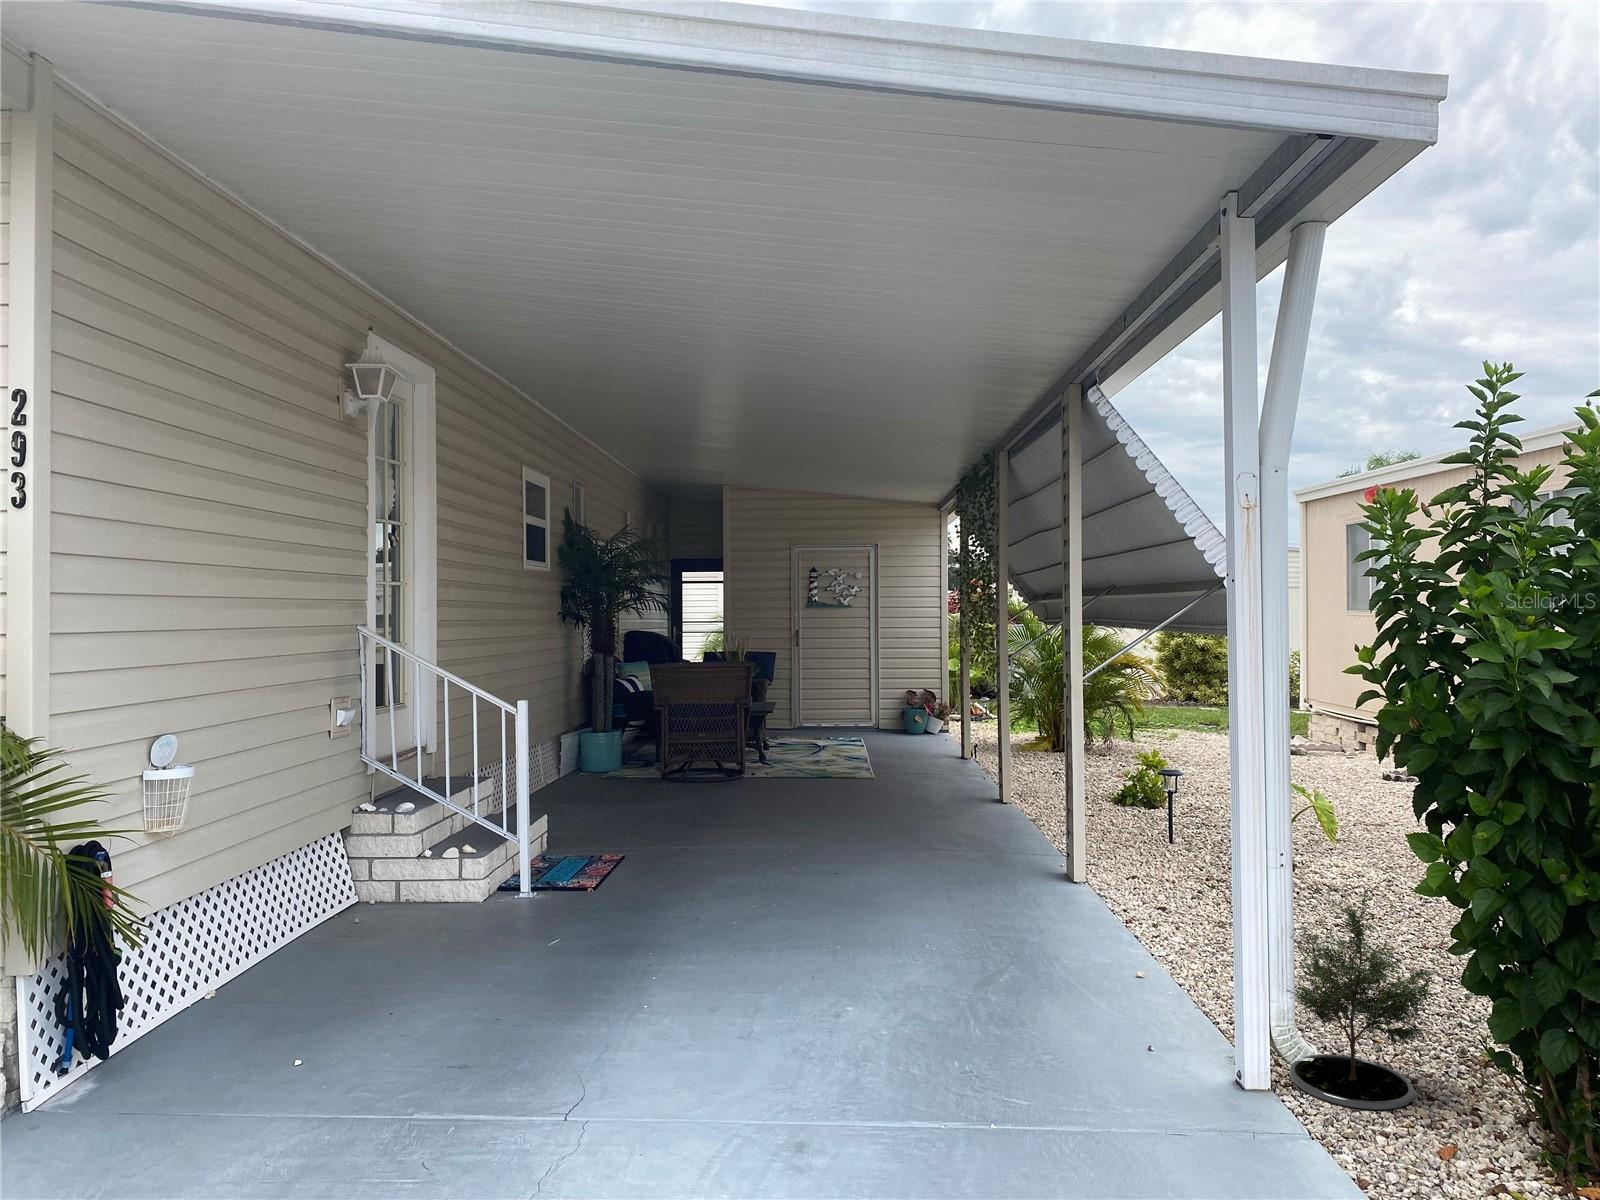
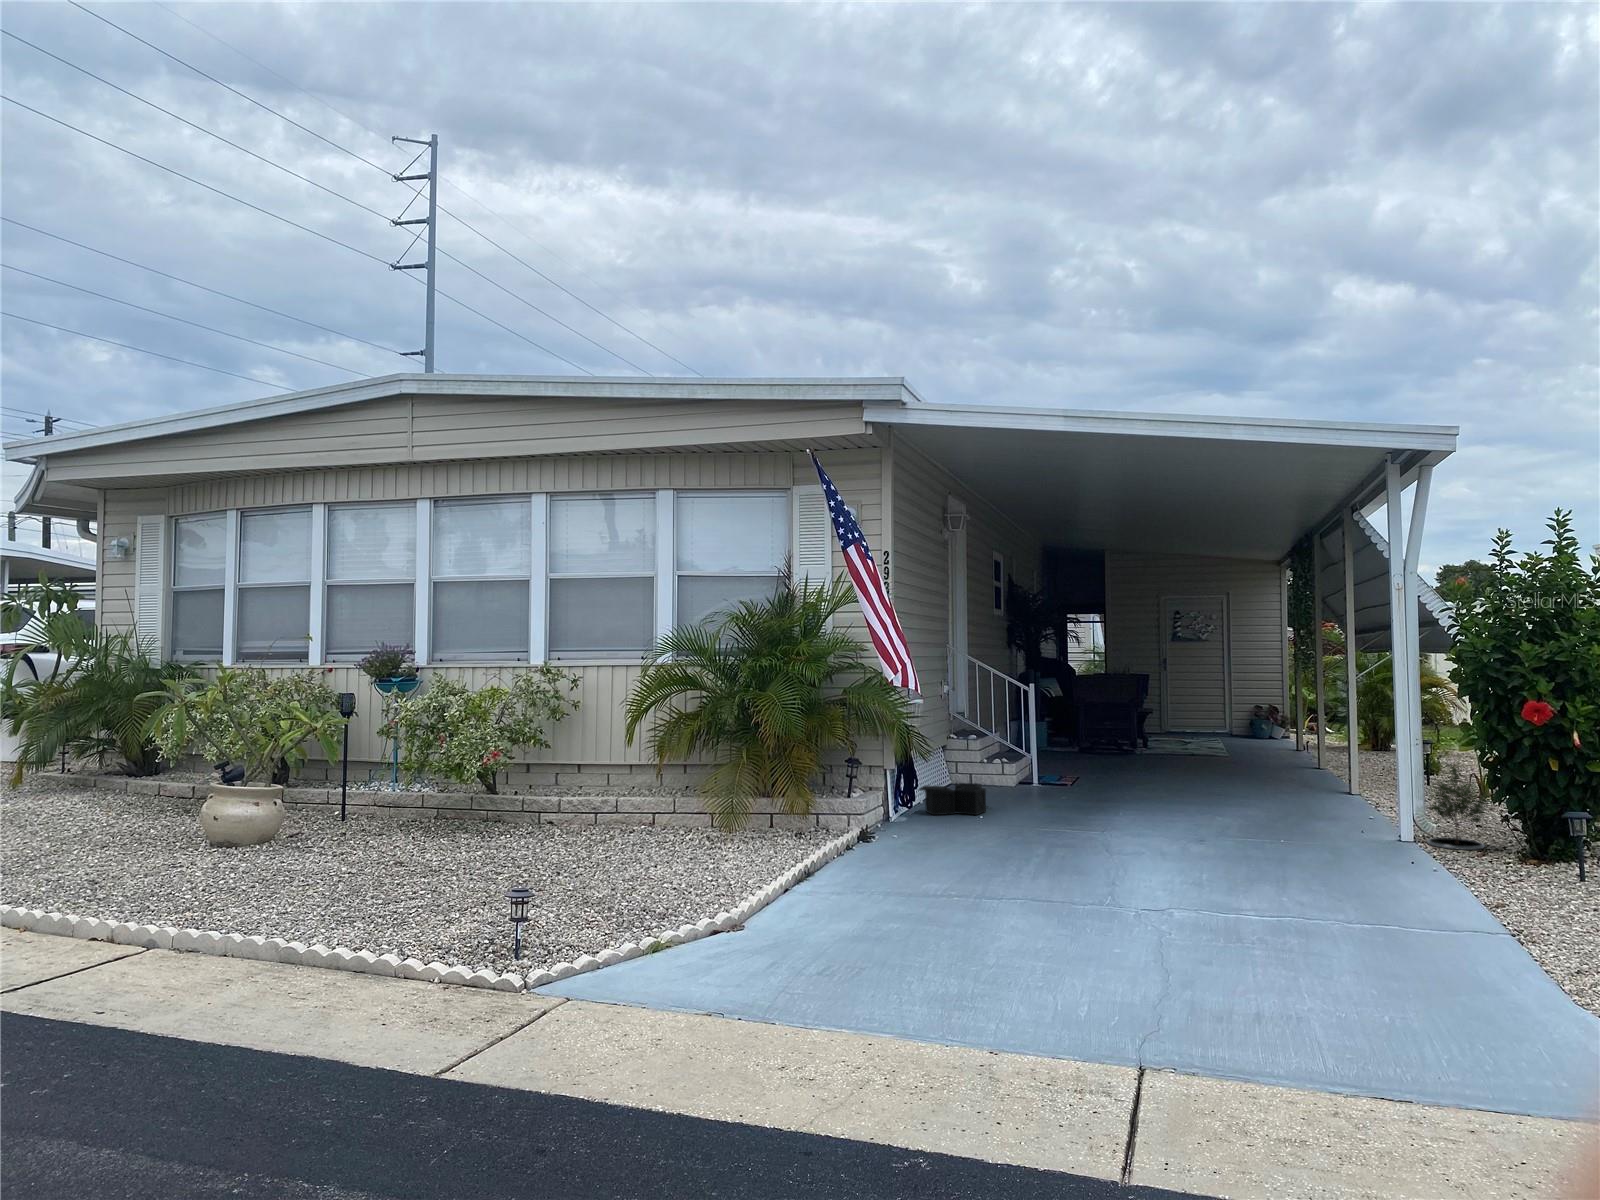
storage bin: none [179,937,379,1042] -> present [920,783,987,815]

